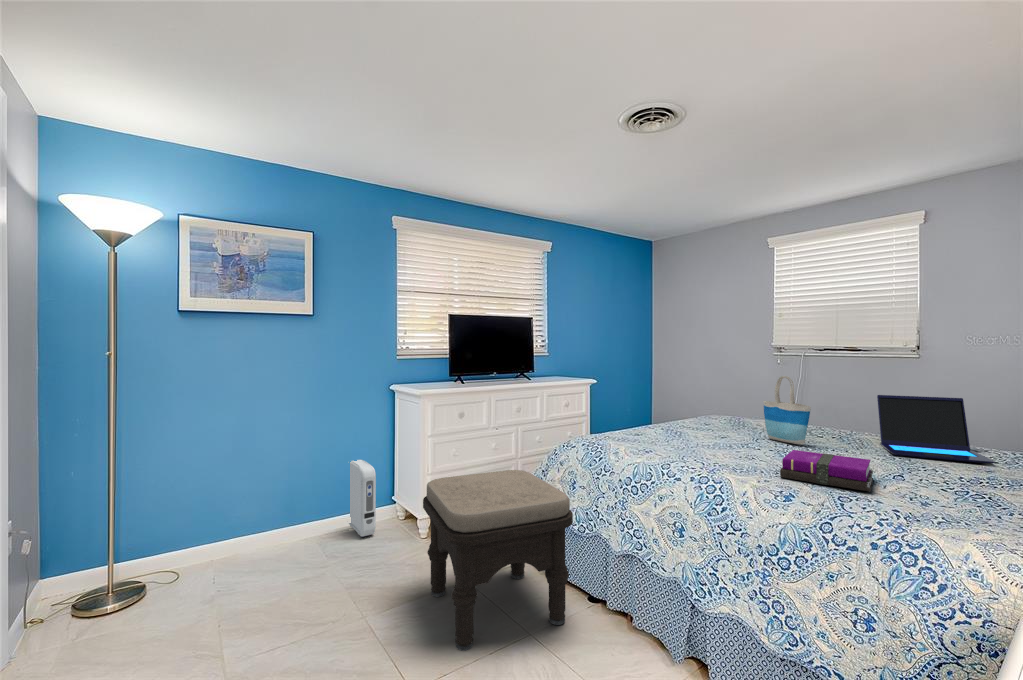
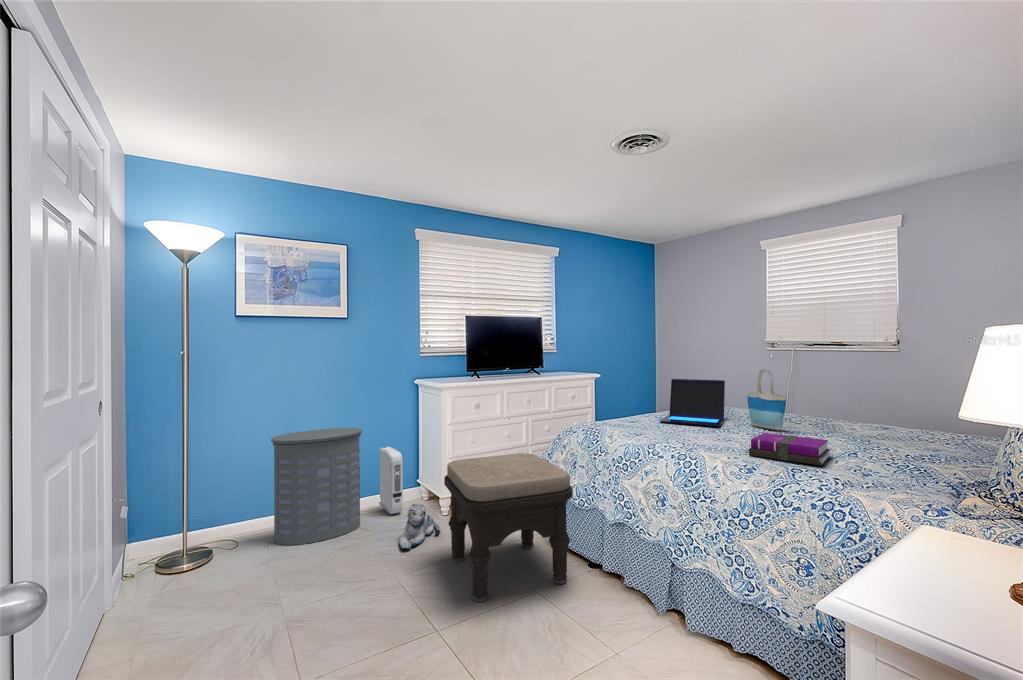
laptop: present [877,395,995,464] -> present [660,379,725,427]
laundry hamper: none [220,439,329,578] -> present [271,428,362,545]
plush toy: none [370,528,418,582] -> present [399,504,440,549]

